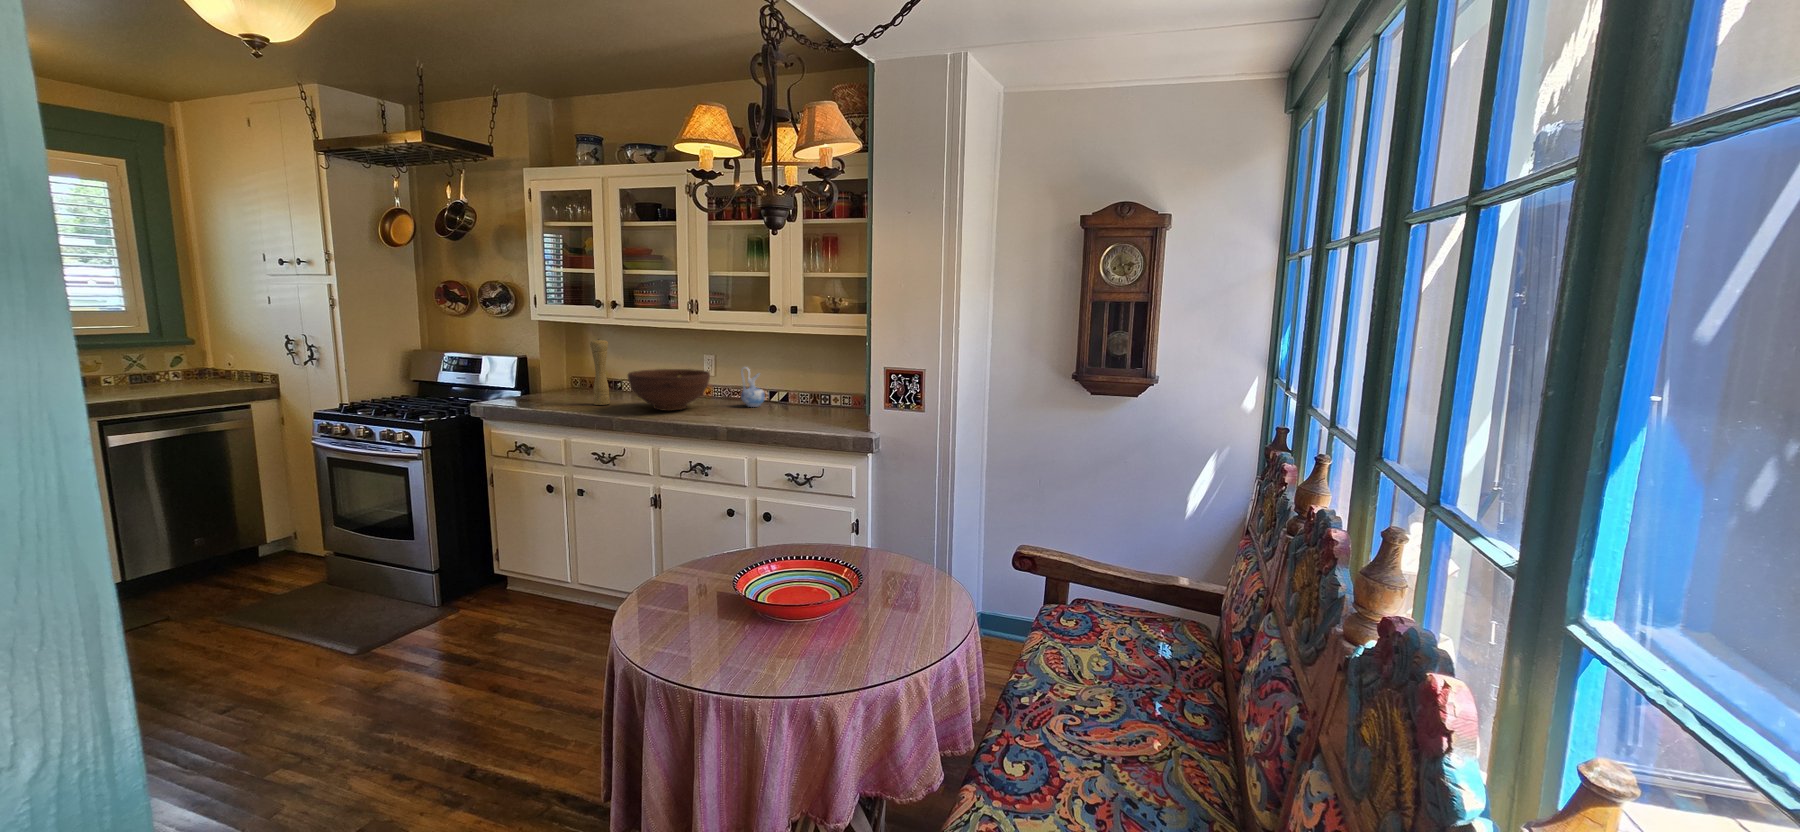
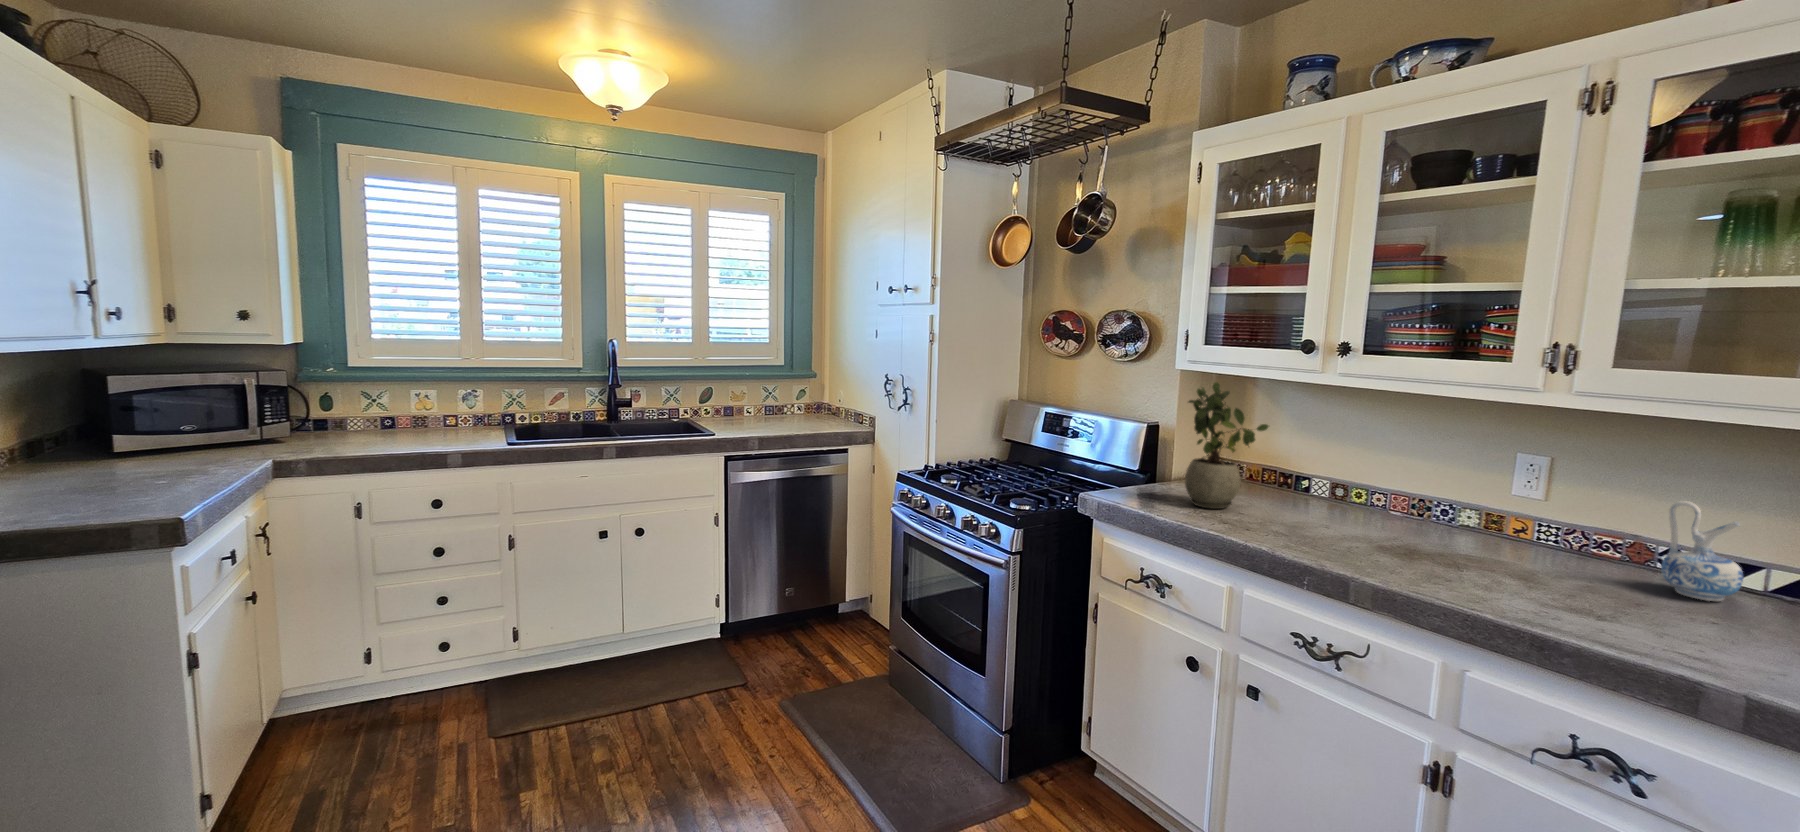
potted plant: none [535,327,582,402] -> present [1185,382,1269,509]
pepper mill: present [590,339,610,405] -> none [1282,409,1326,530]
fruit bowl: present [628,369,710,411] -> none [1378,477,1590,578]

